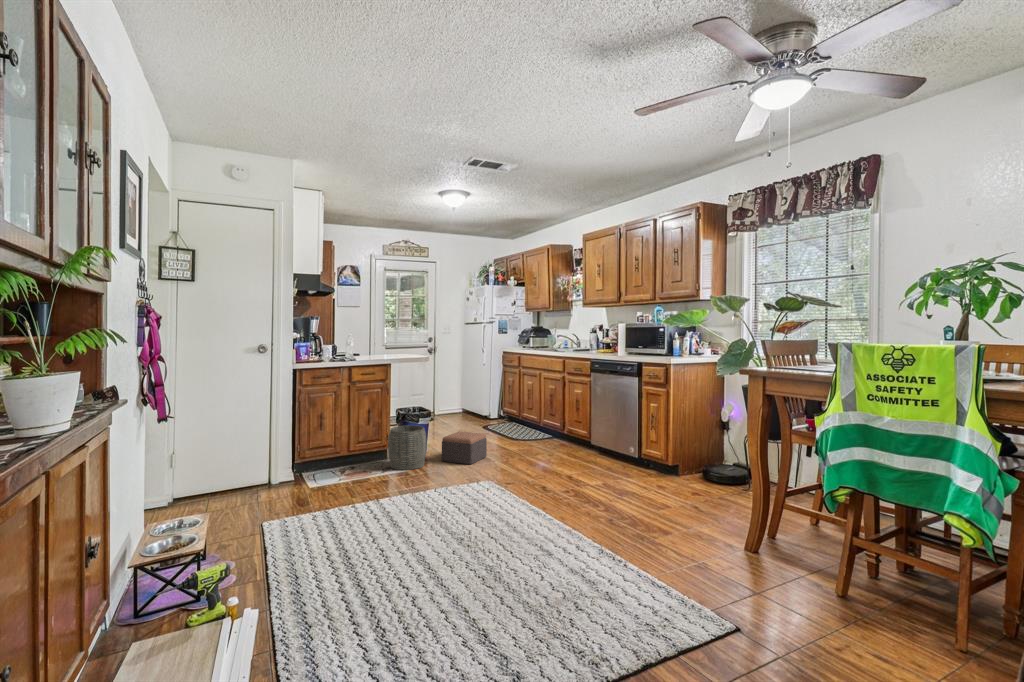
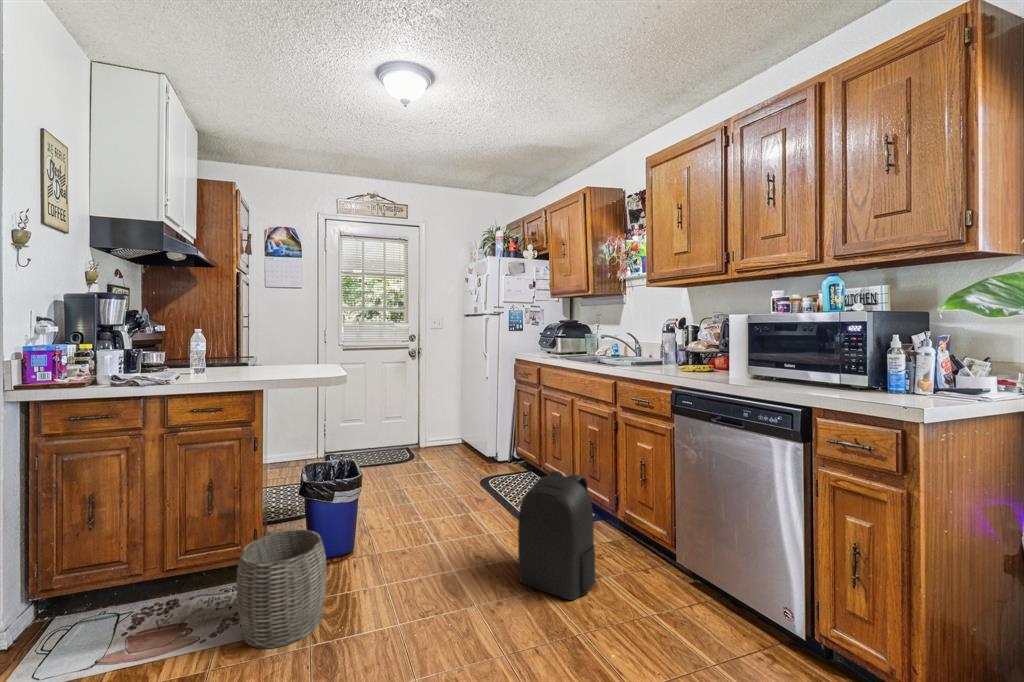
backpack: none [514,400,552,458] -> present [518,471,596,600]
footstool: present [442,431,487,465] -> none [365,530,462,625]

